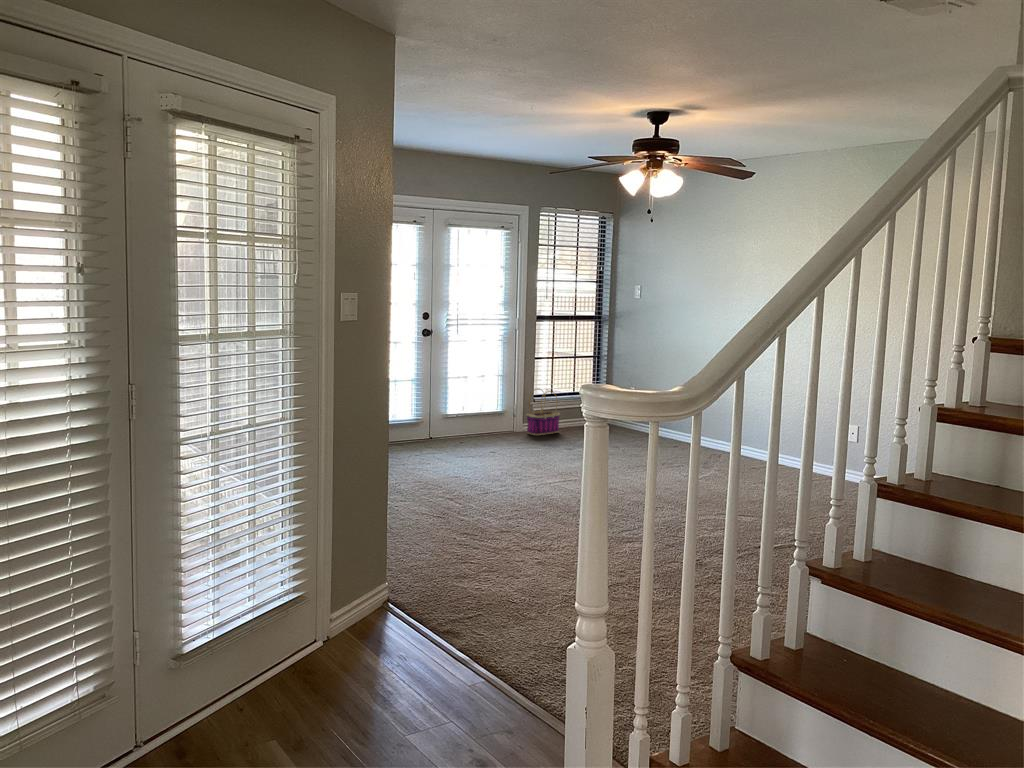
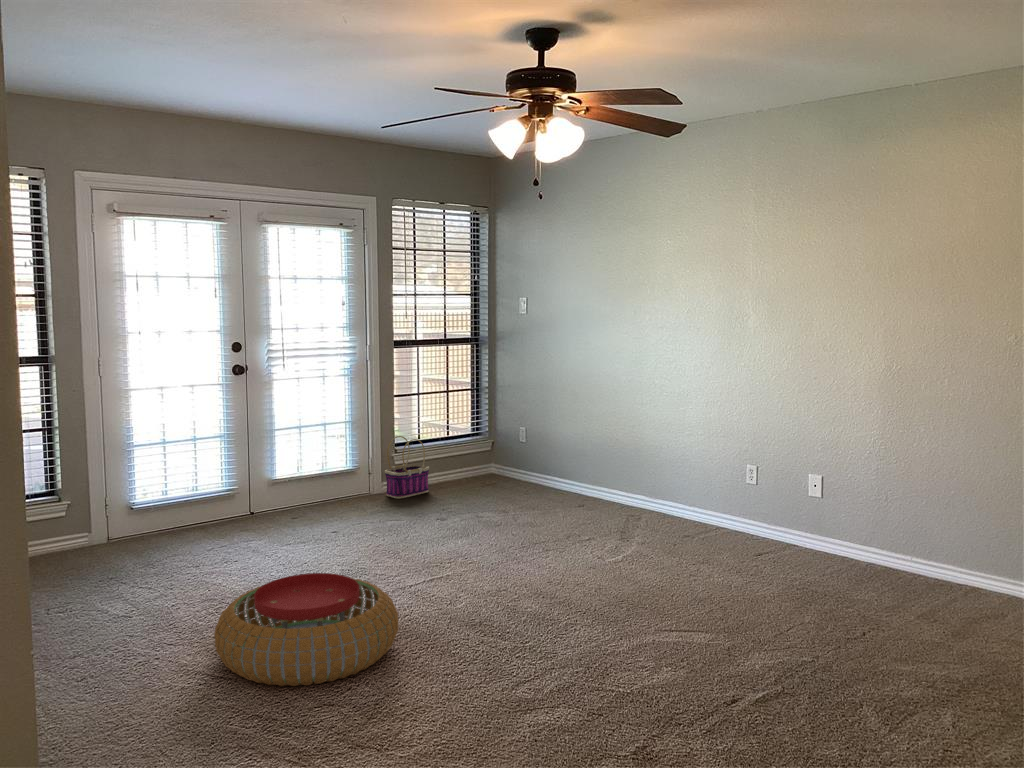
pouf: none [432,464,548,526] -> present [214,573,399,686]

